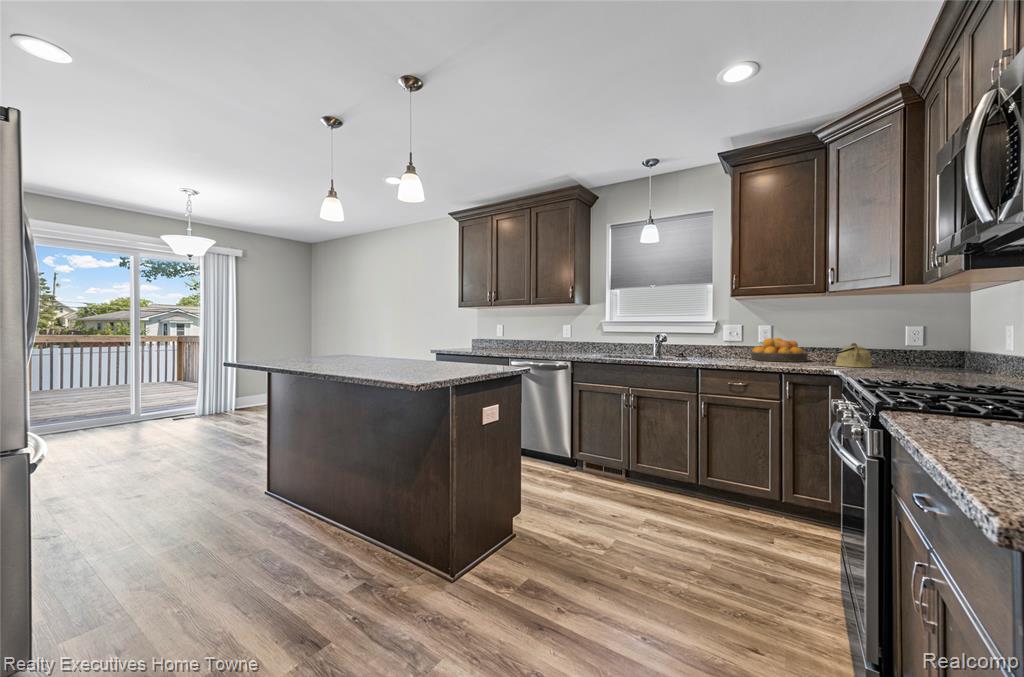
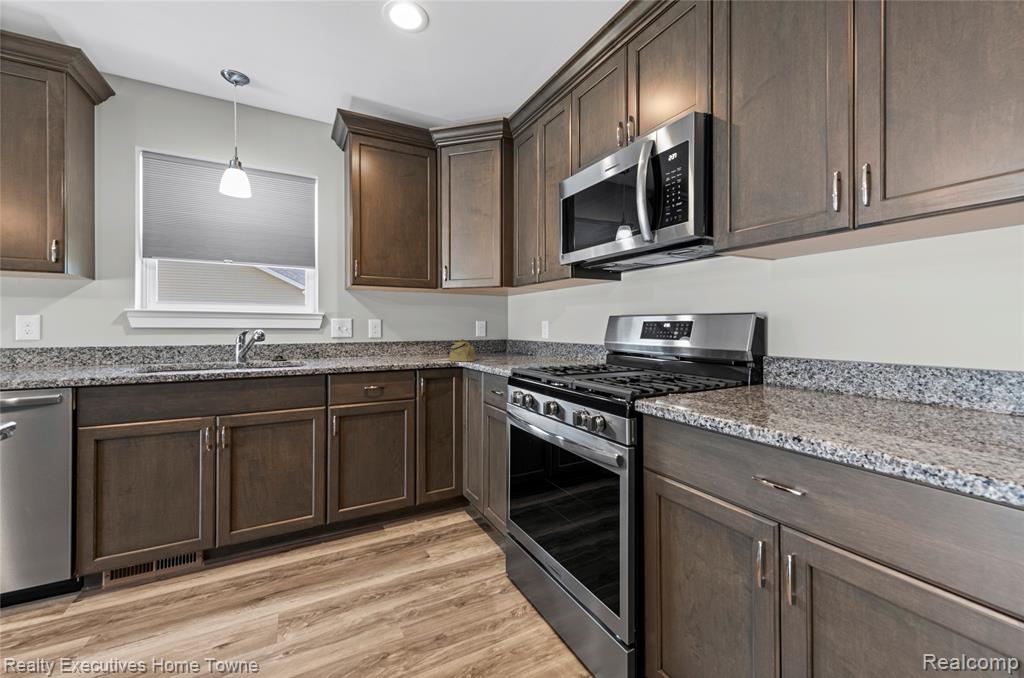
fruit bowl: present [751,338,808,362] -> none [364,333,417,359]

